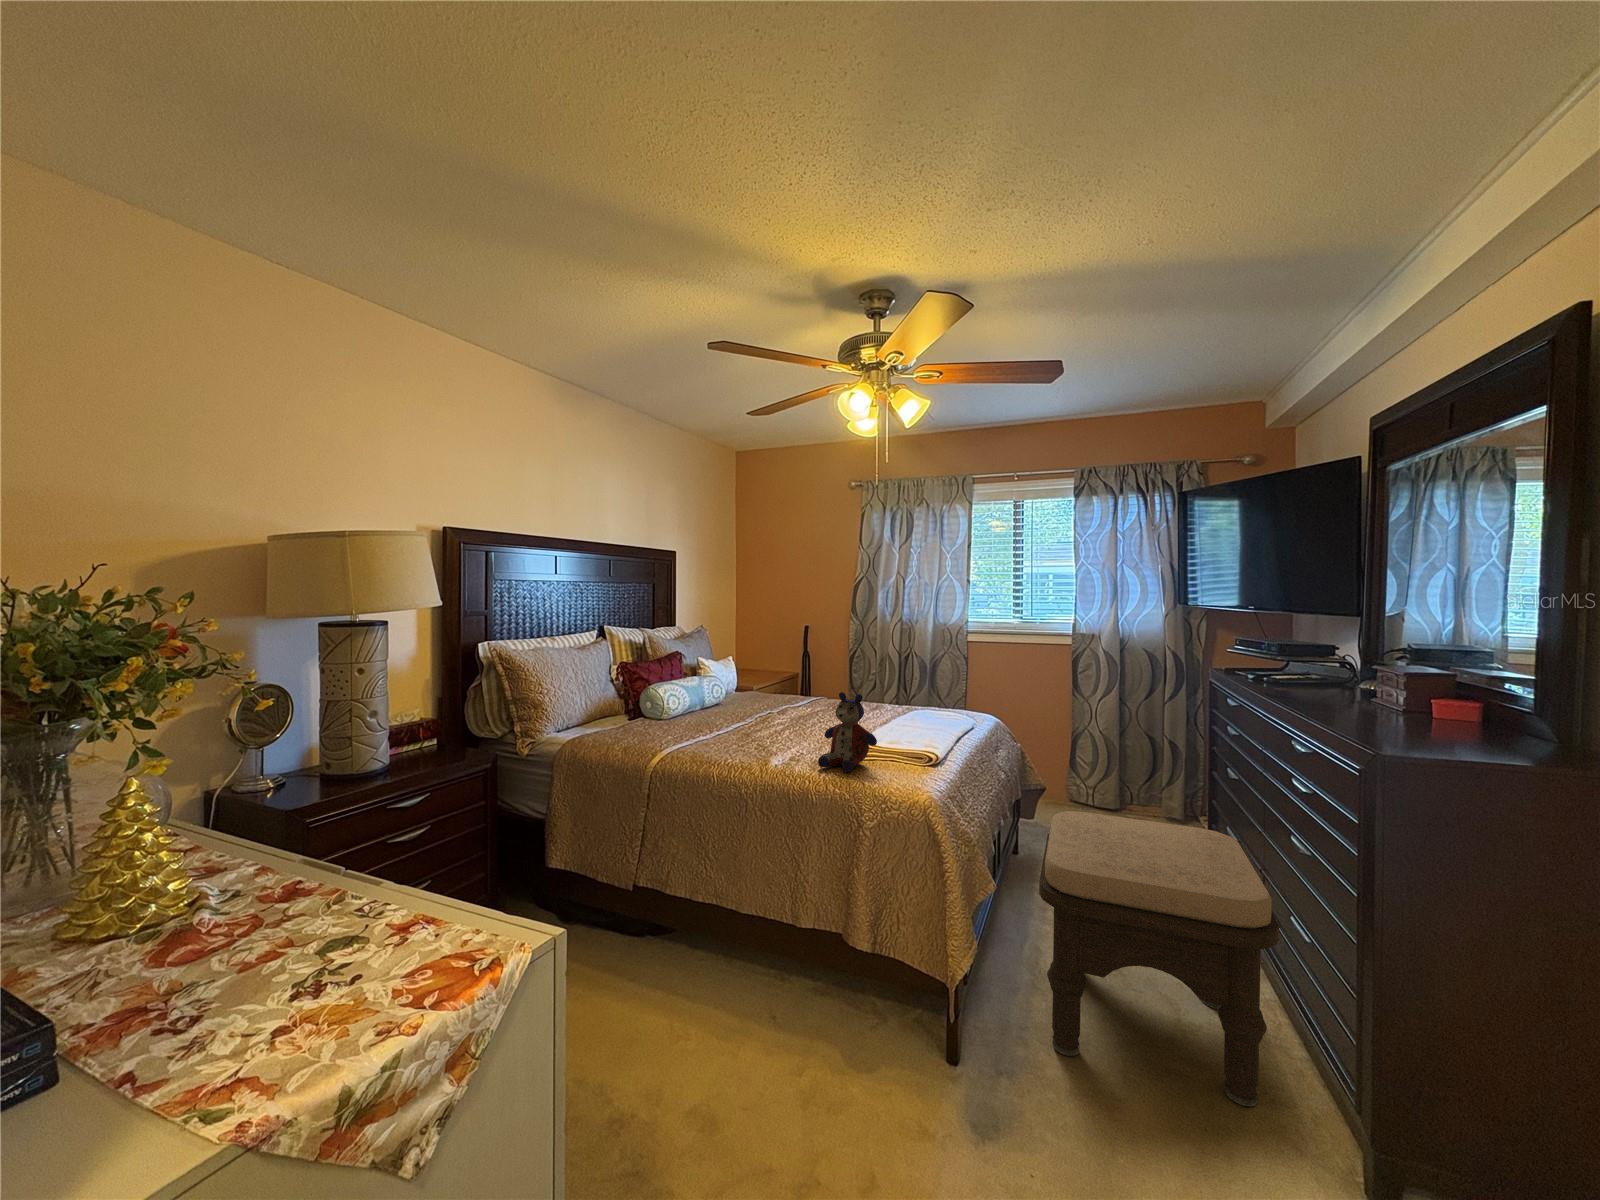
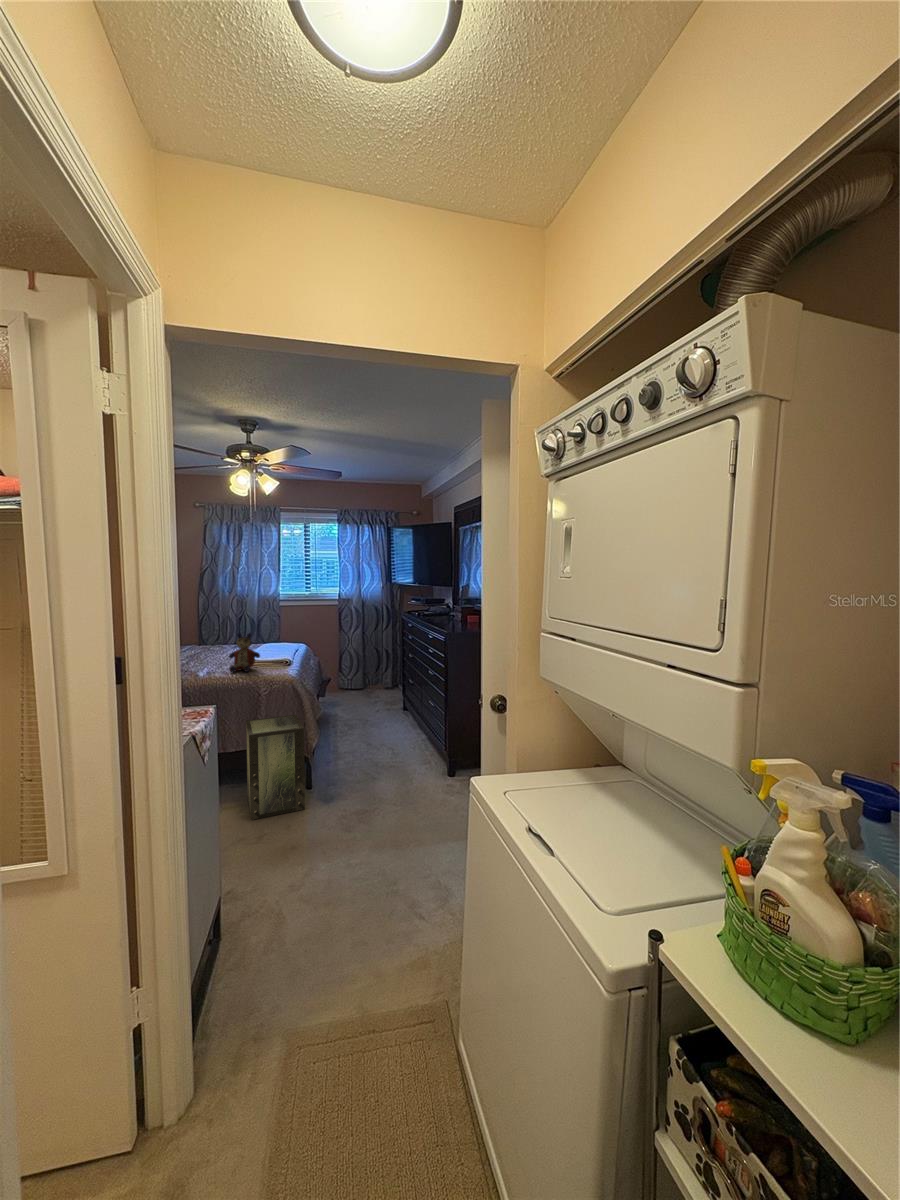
ottoman: present [1039,811,1279,1107] -> none [339,676,423,772]
storage box: none [807,879,931,1145] -> present [246,715,305,820]

